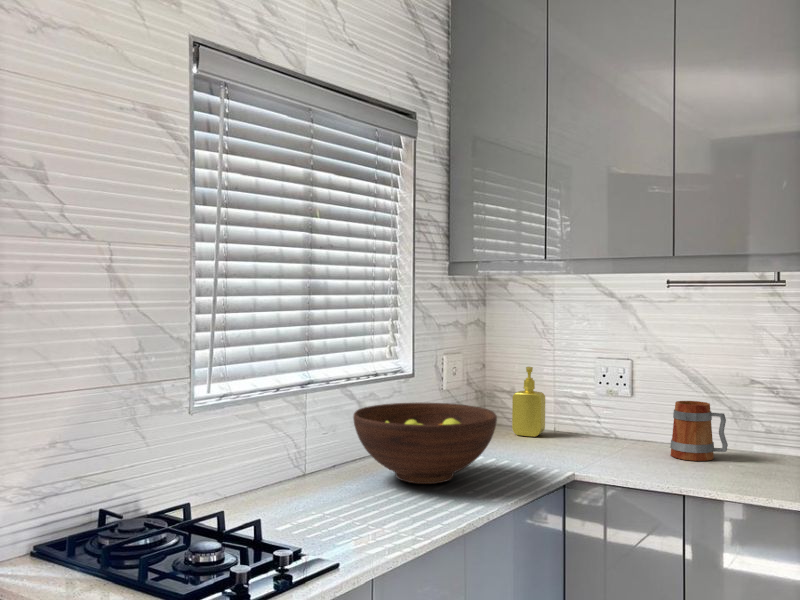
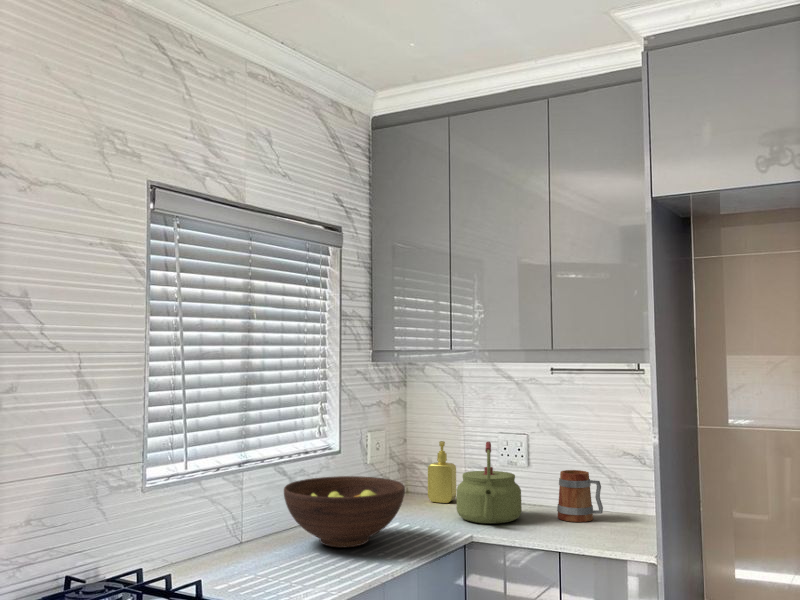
kettle: none [550,366,628,461] -> present [457,442,522,524]

